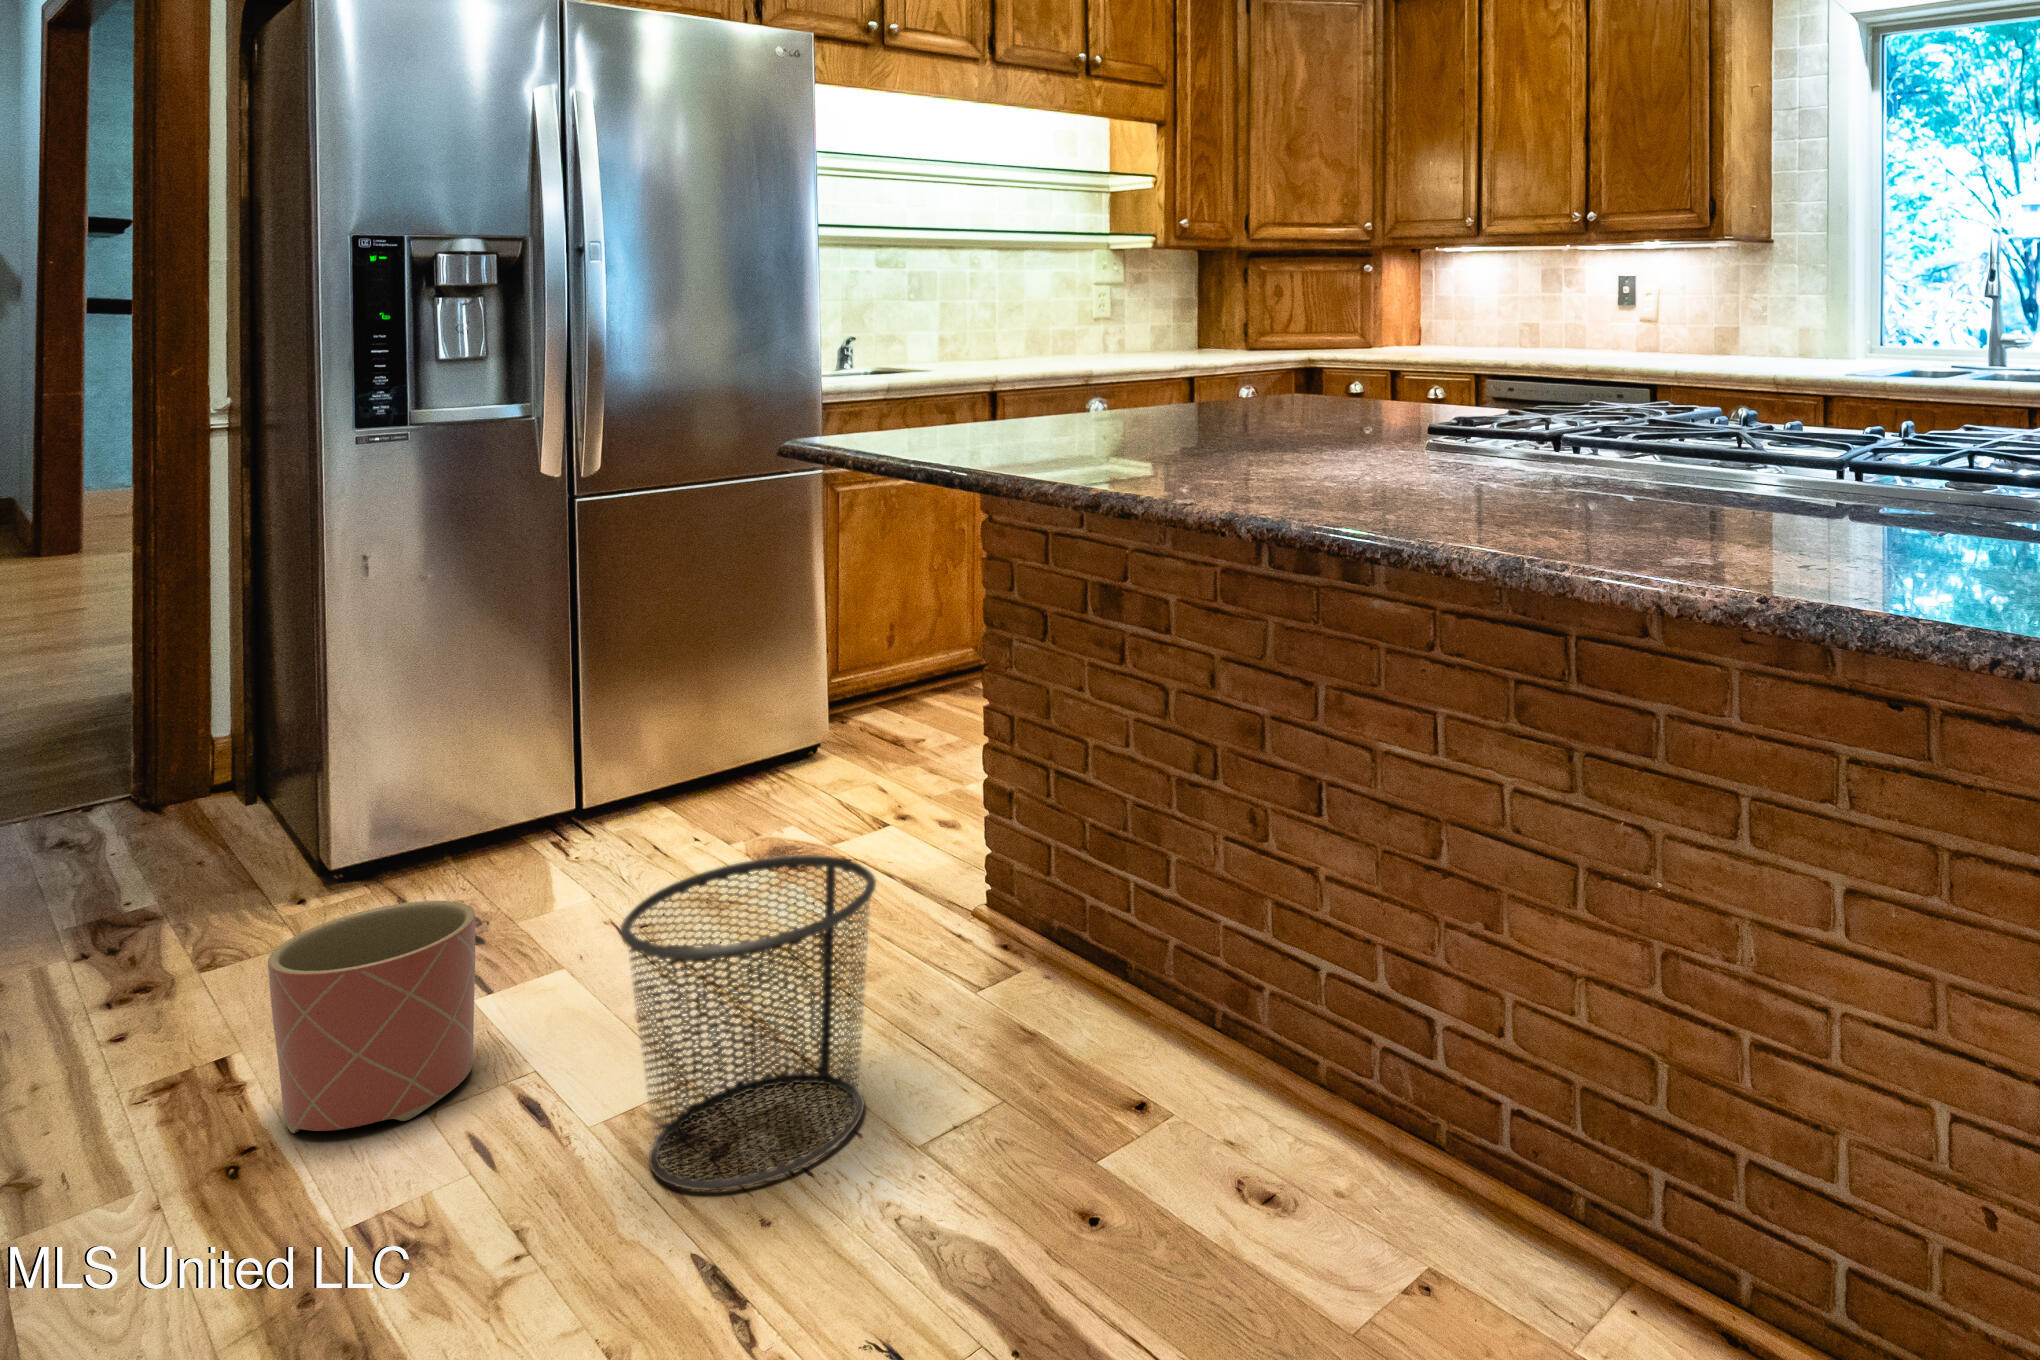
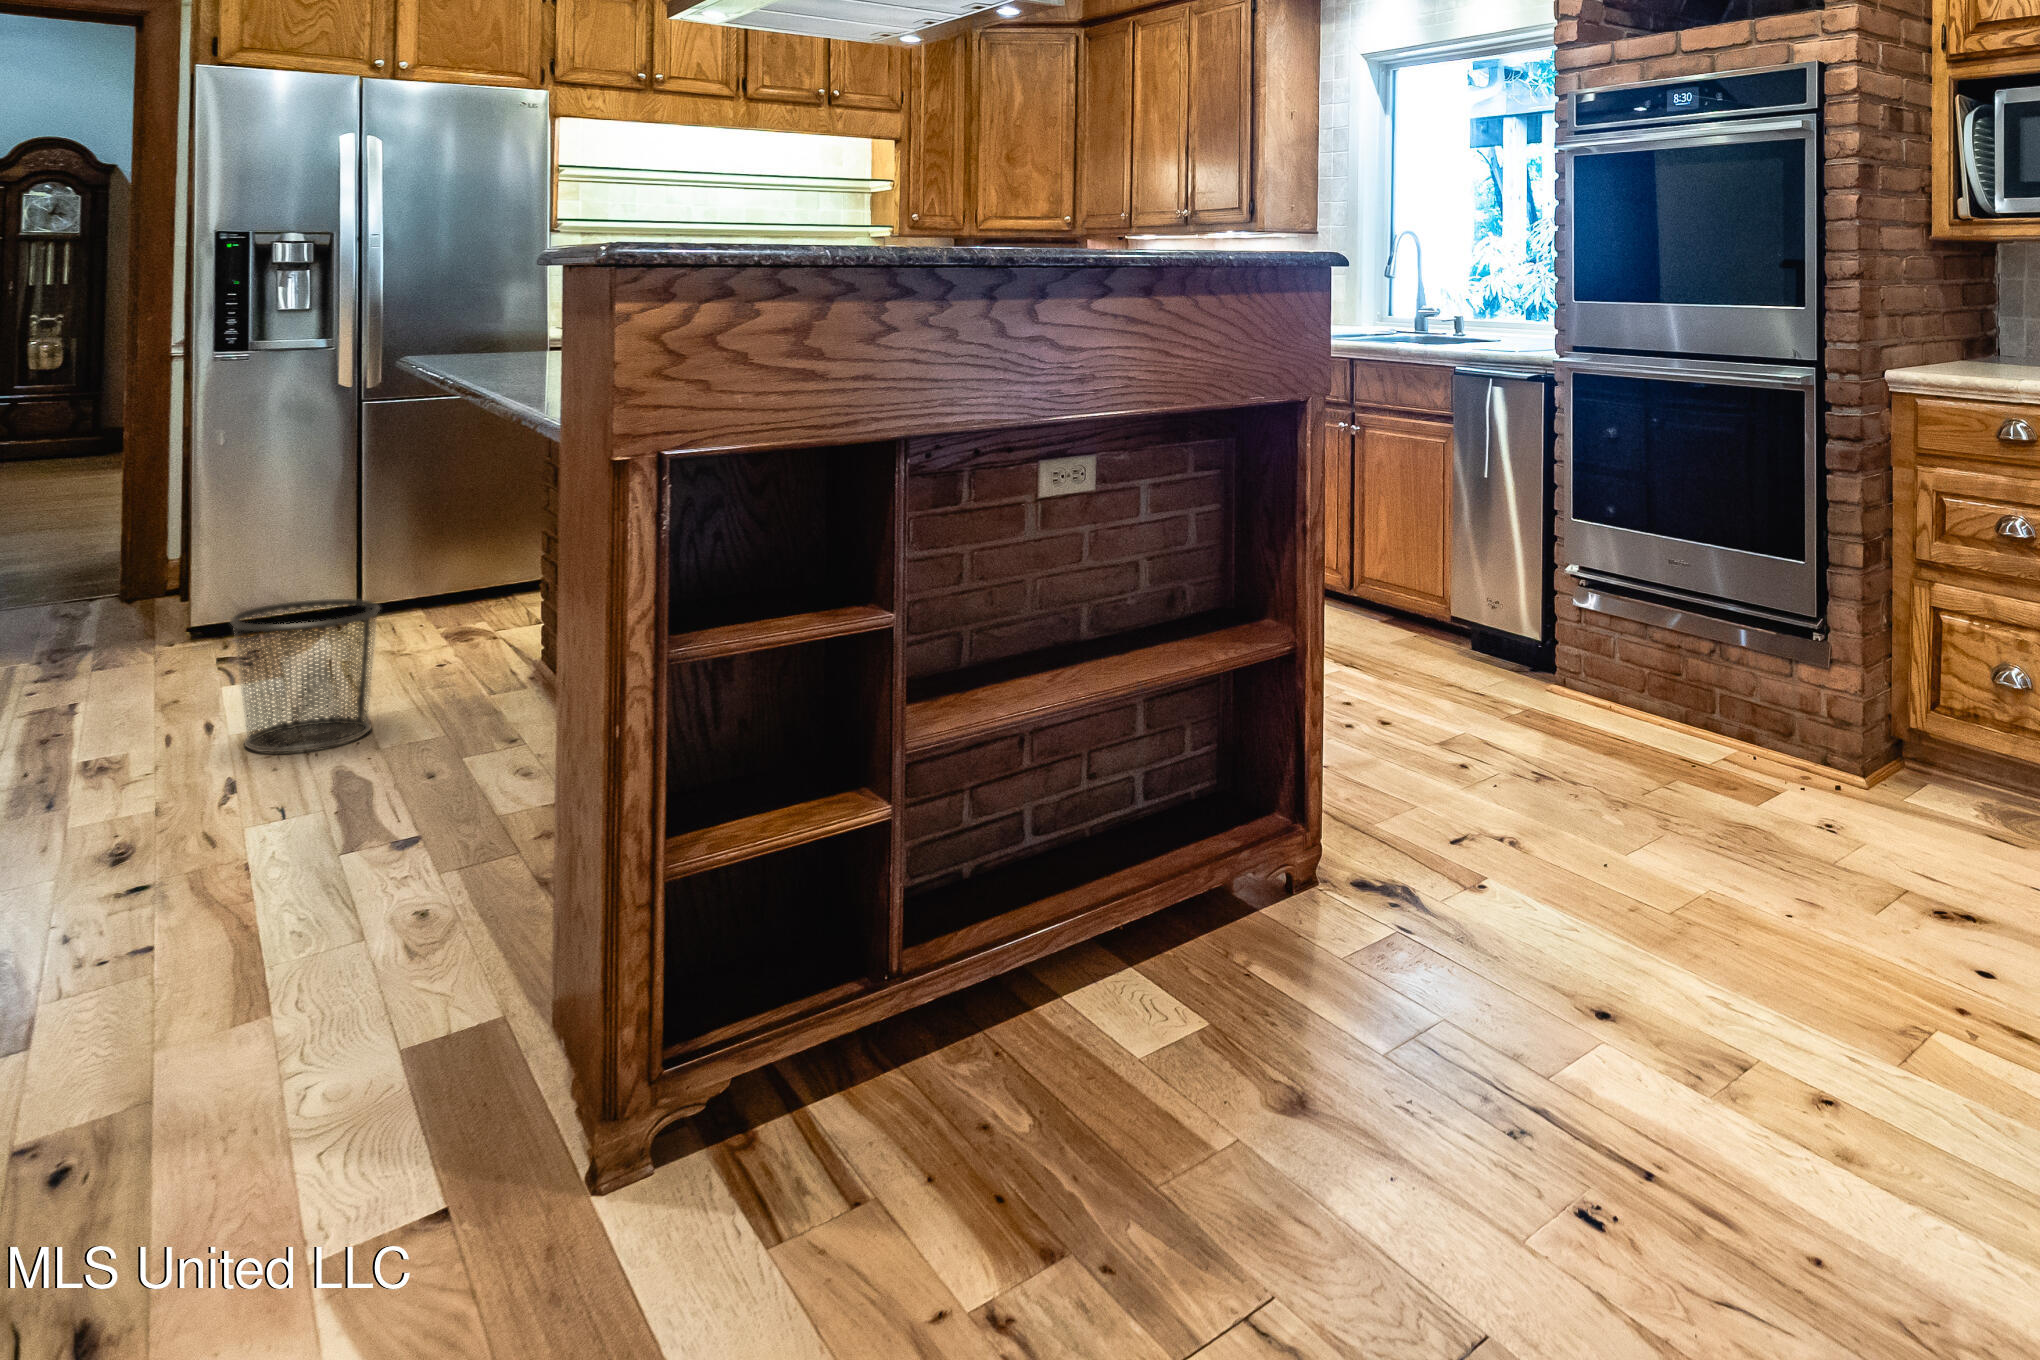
planter: present [268,901,475,1133] -> none [89,612,203,717]

